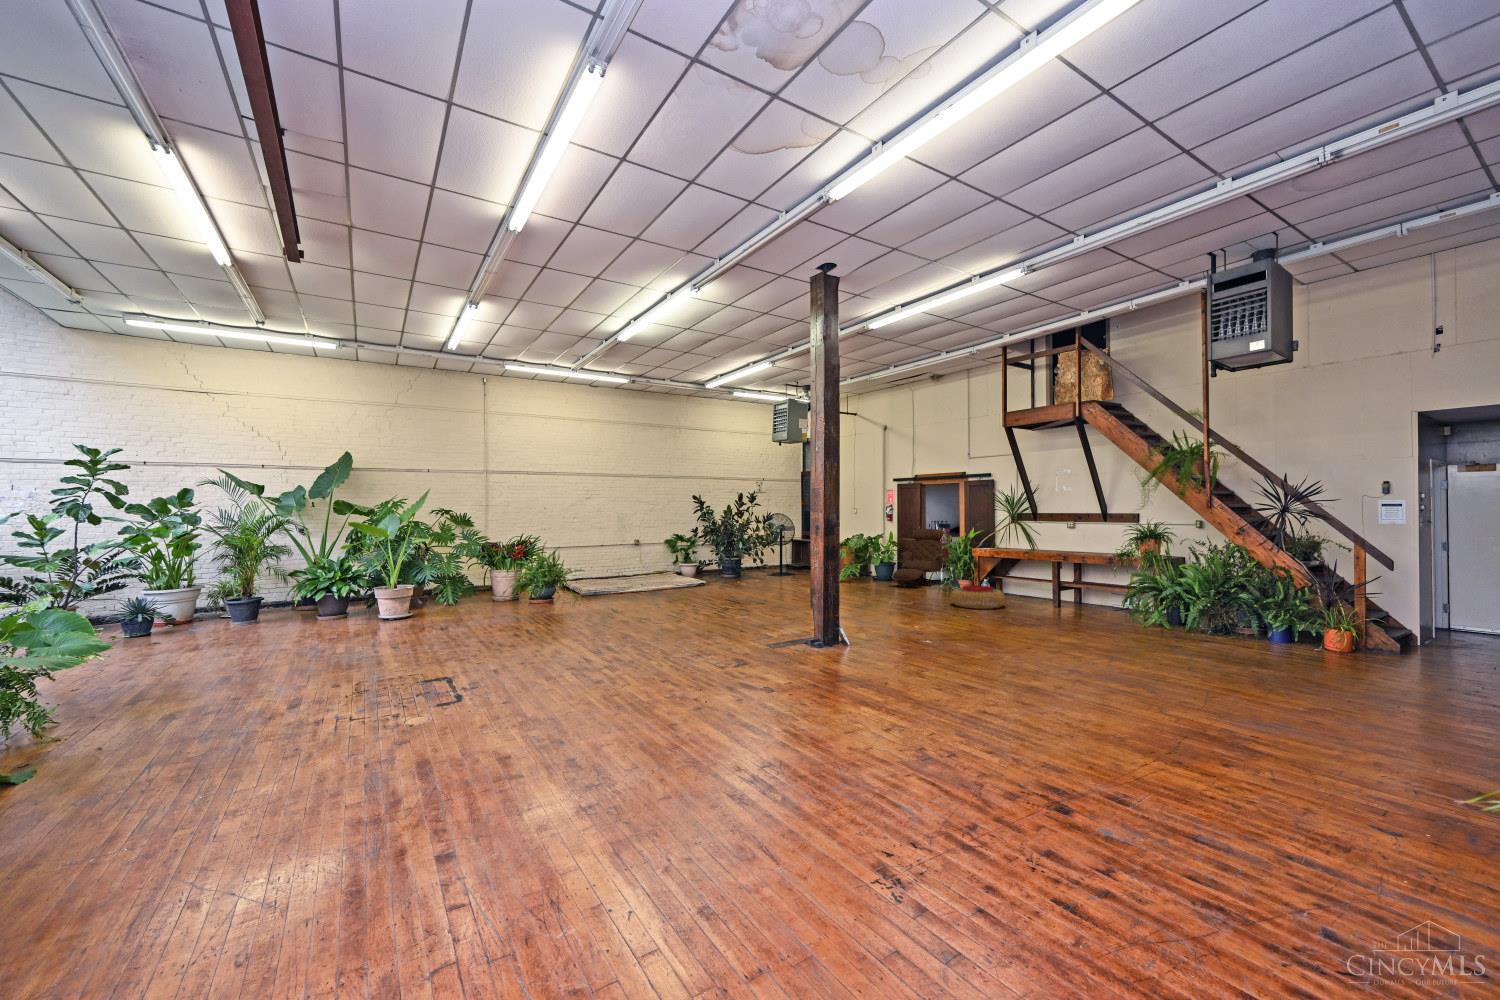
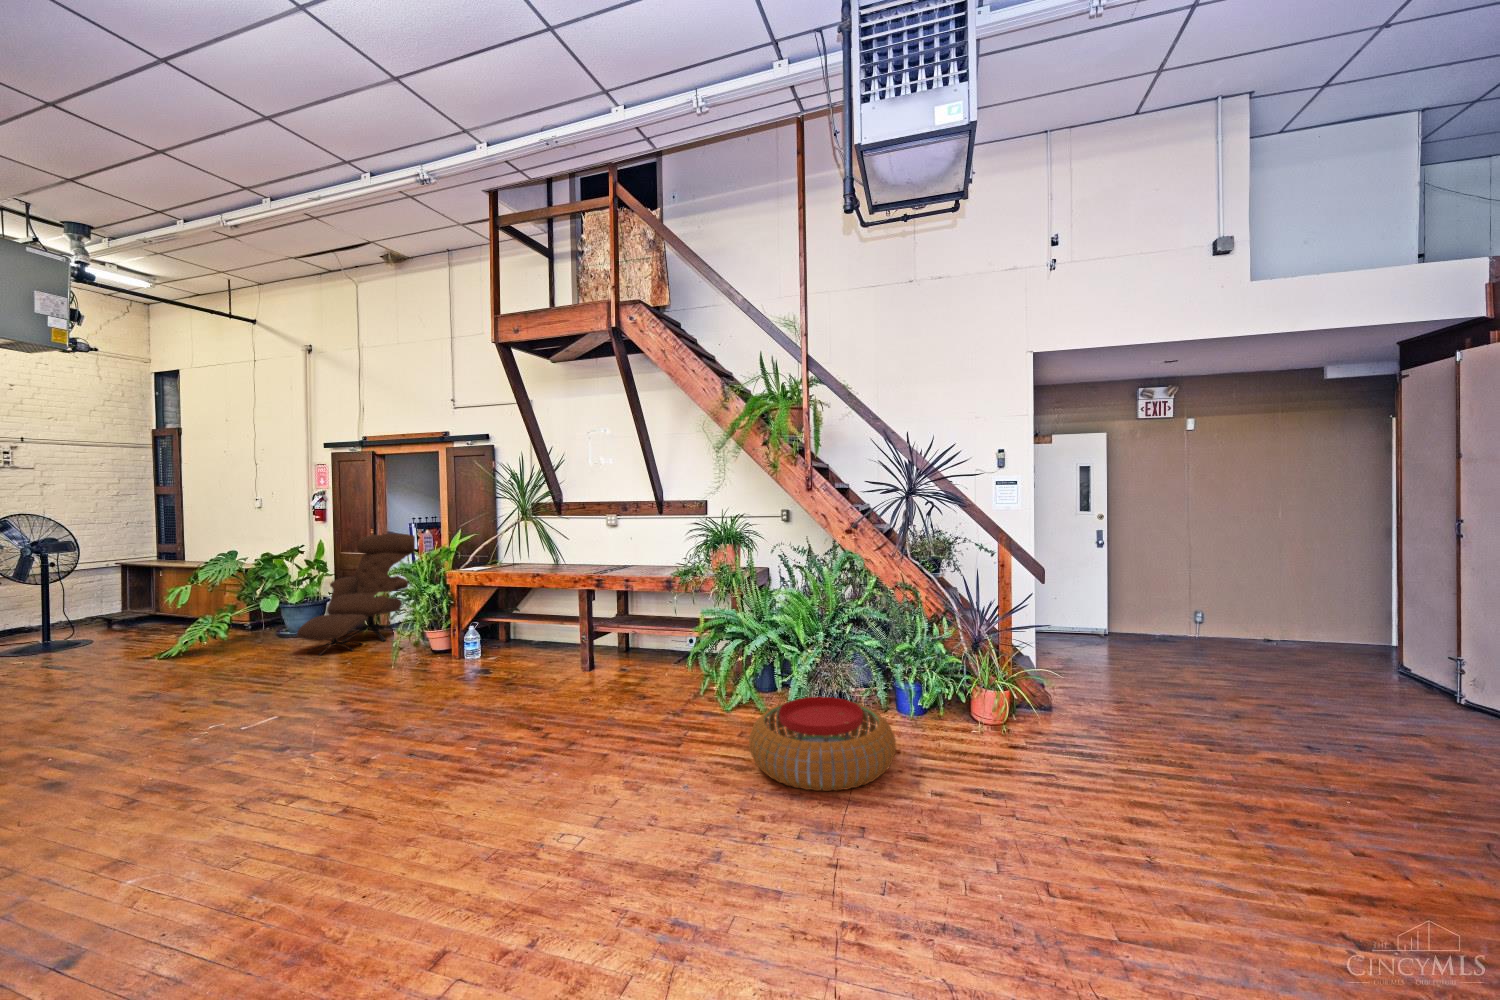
pouf: present [951,585,1005,609] -> present [749,697,896,791]

